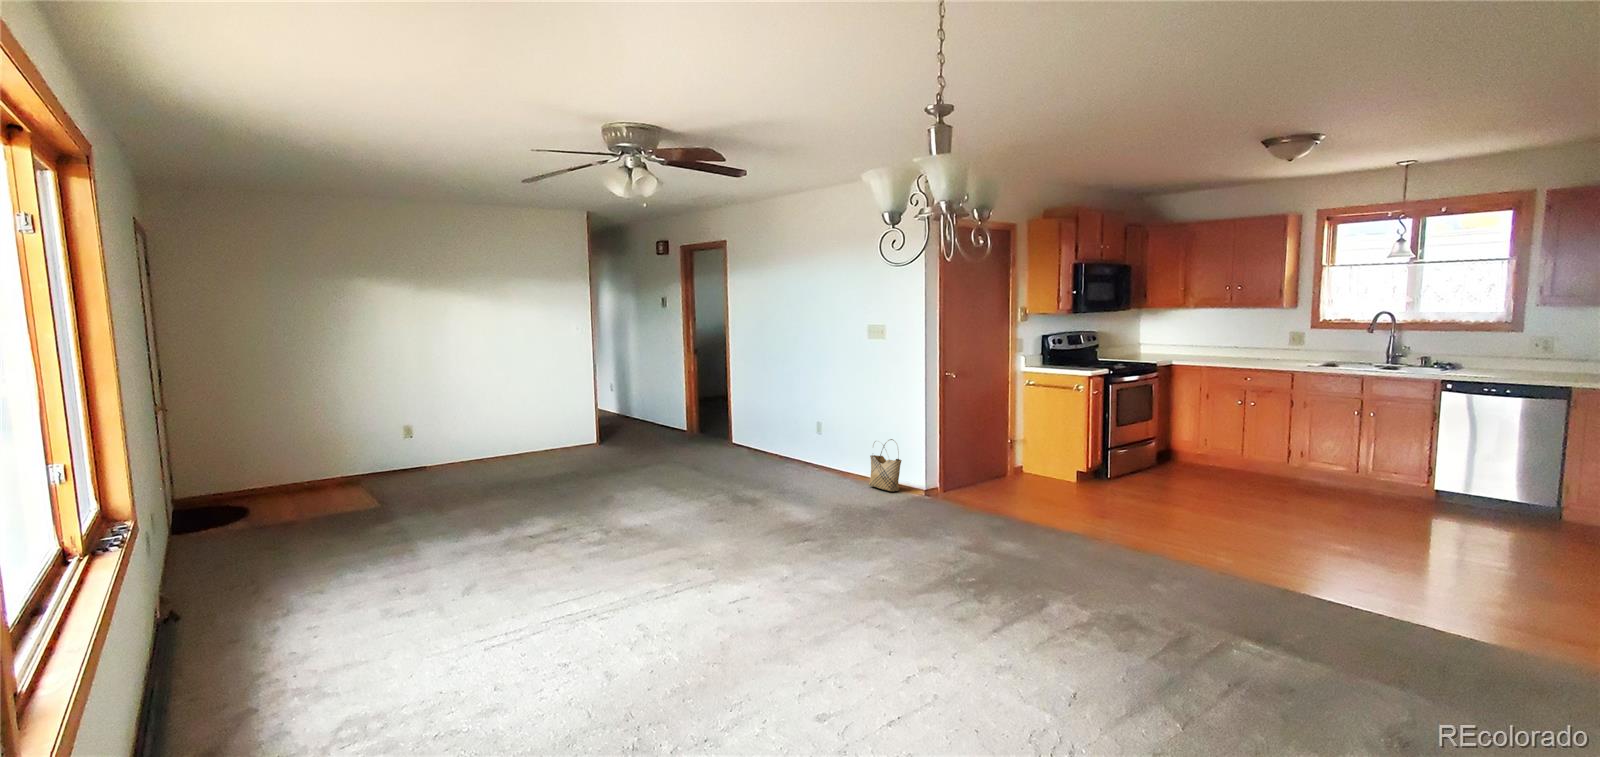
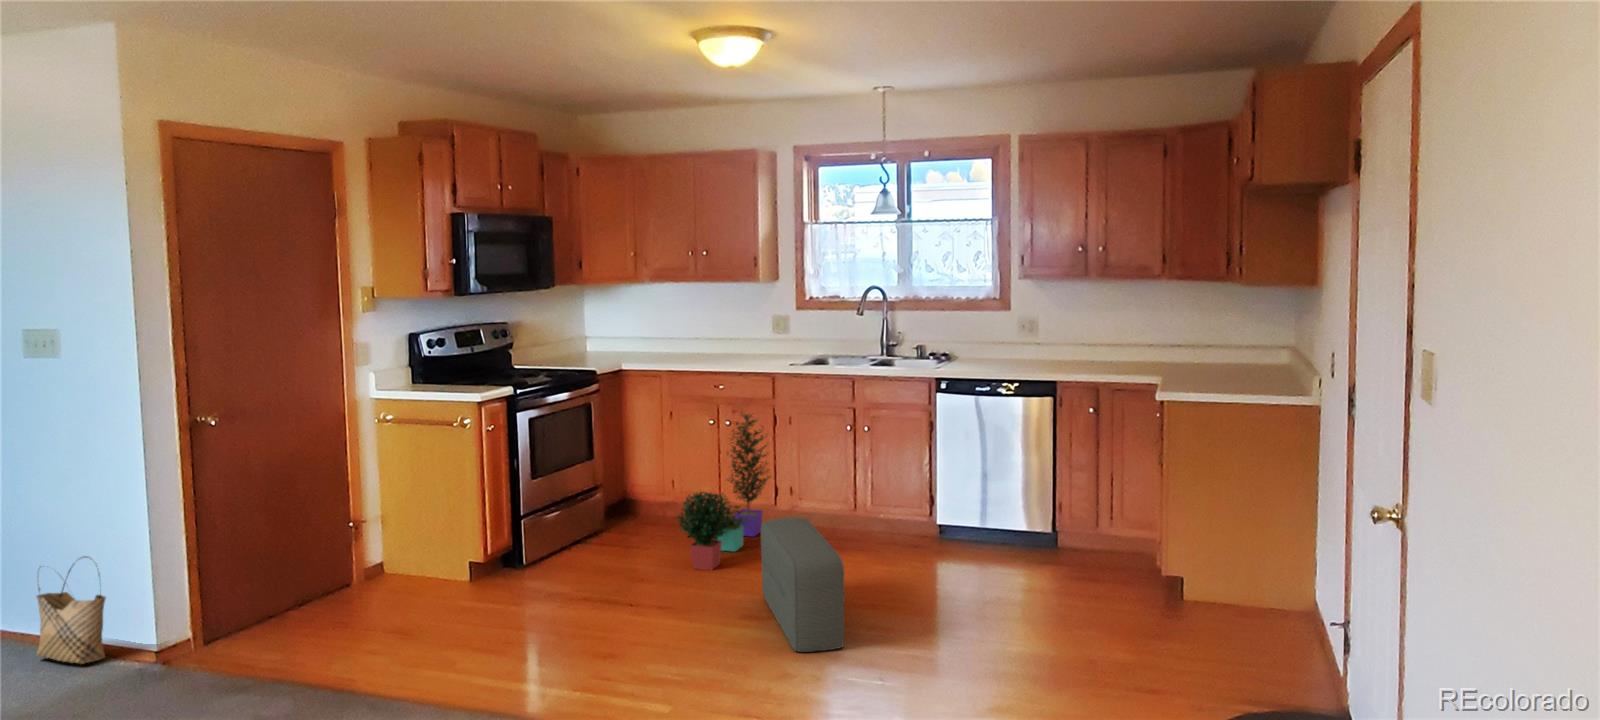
potted plant: none [1218,396,1290,498] -> present [677,412,770,570]
pouf: none [1287,466,1365,554] -> present [761,517,844,652]

